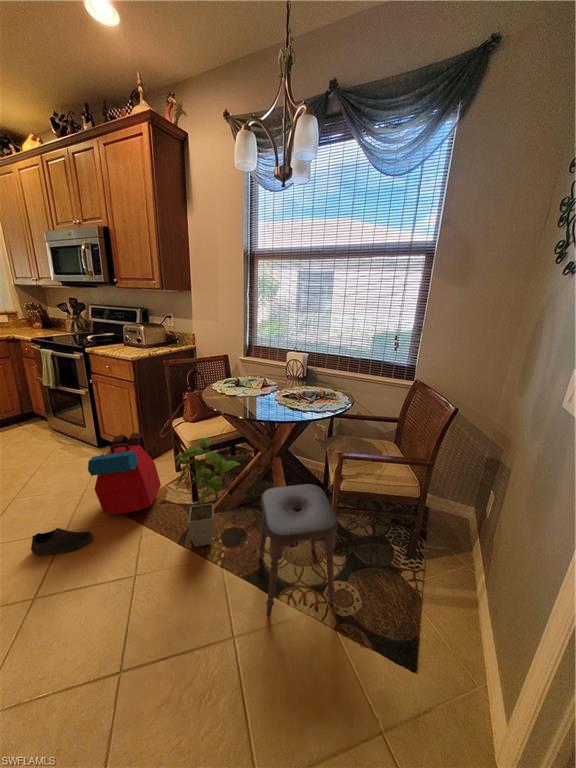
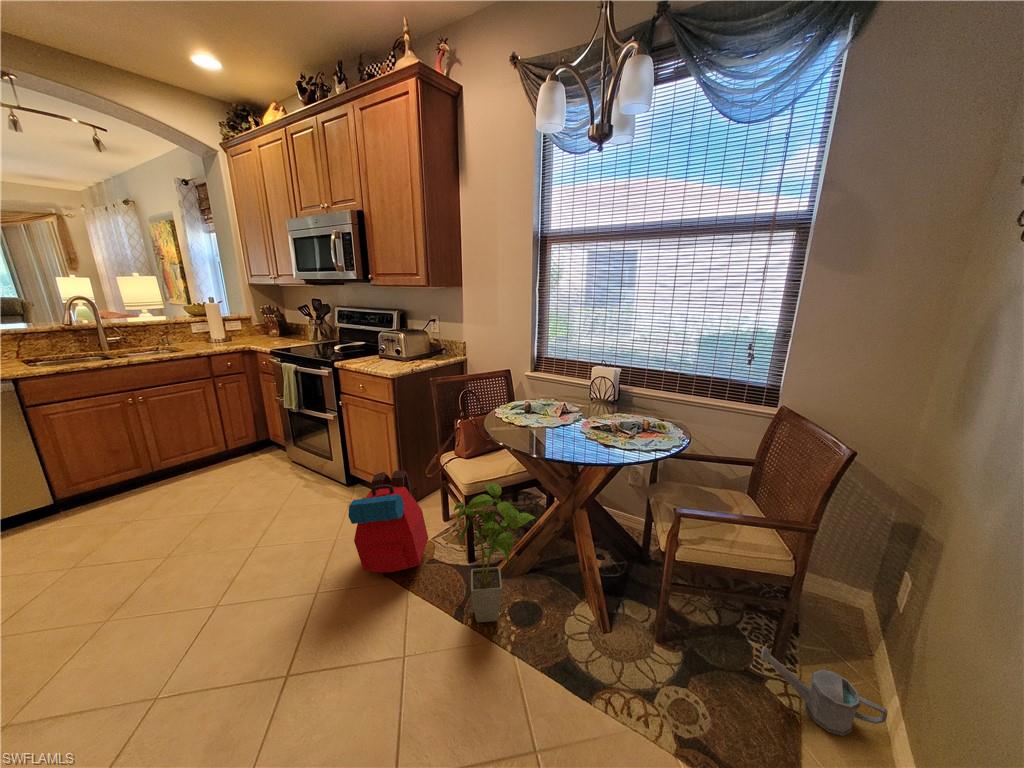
stool: present [259,484,338,618] -> none [562,550,676,726]
shoe: present [31,528,92,555] -> none [288,586,353,617]
watering can: none [398,547,477,604] -> present [761,647,887,736]

